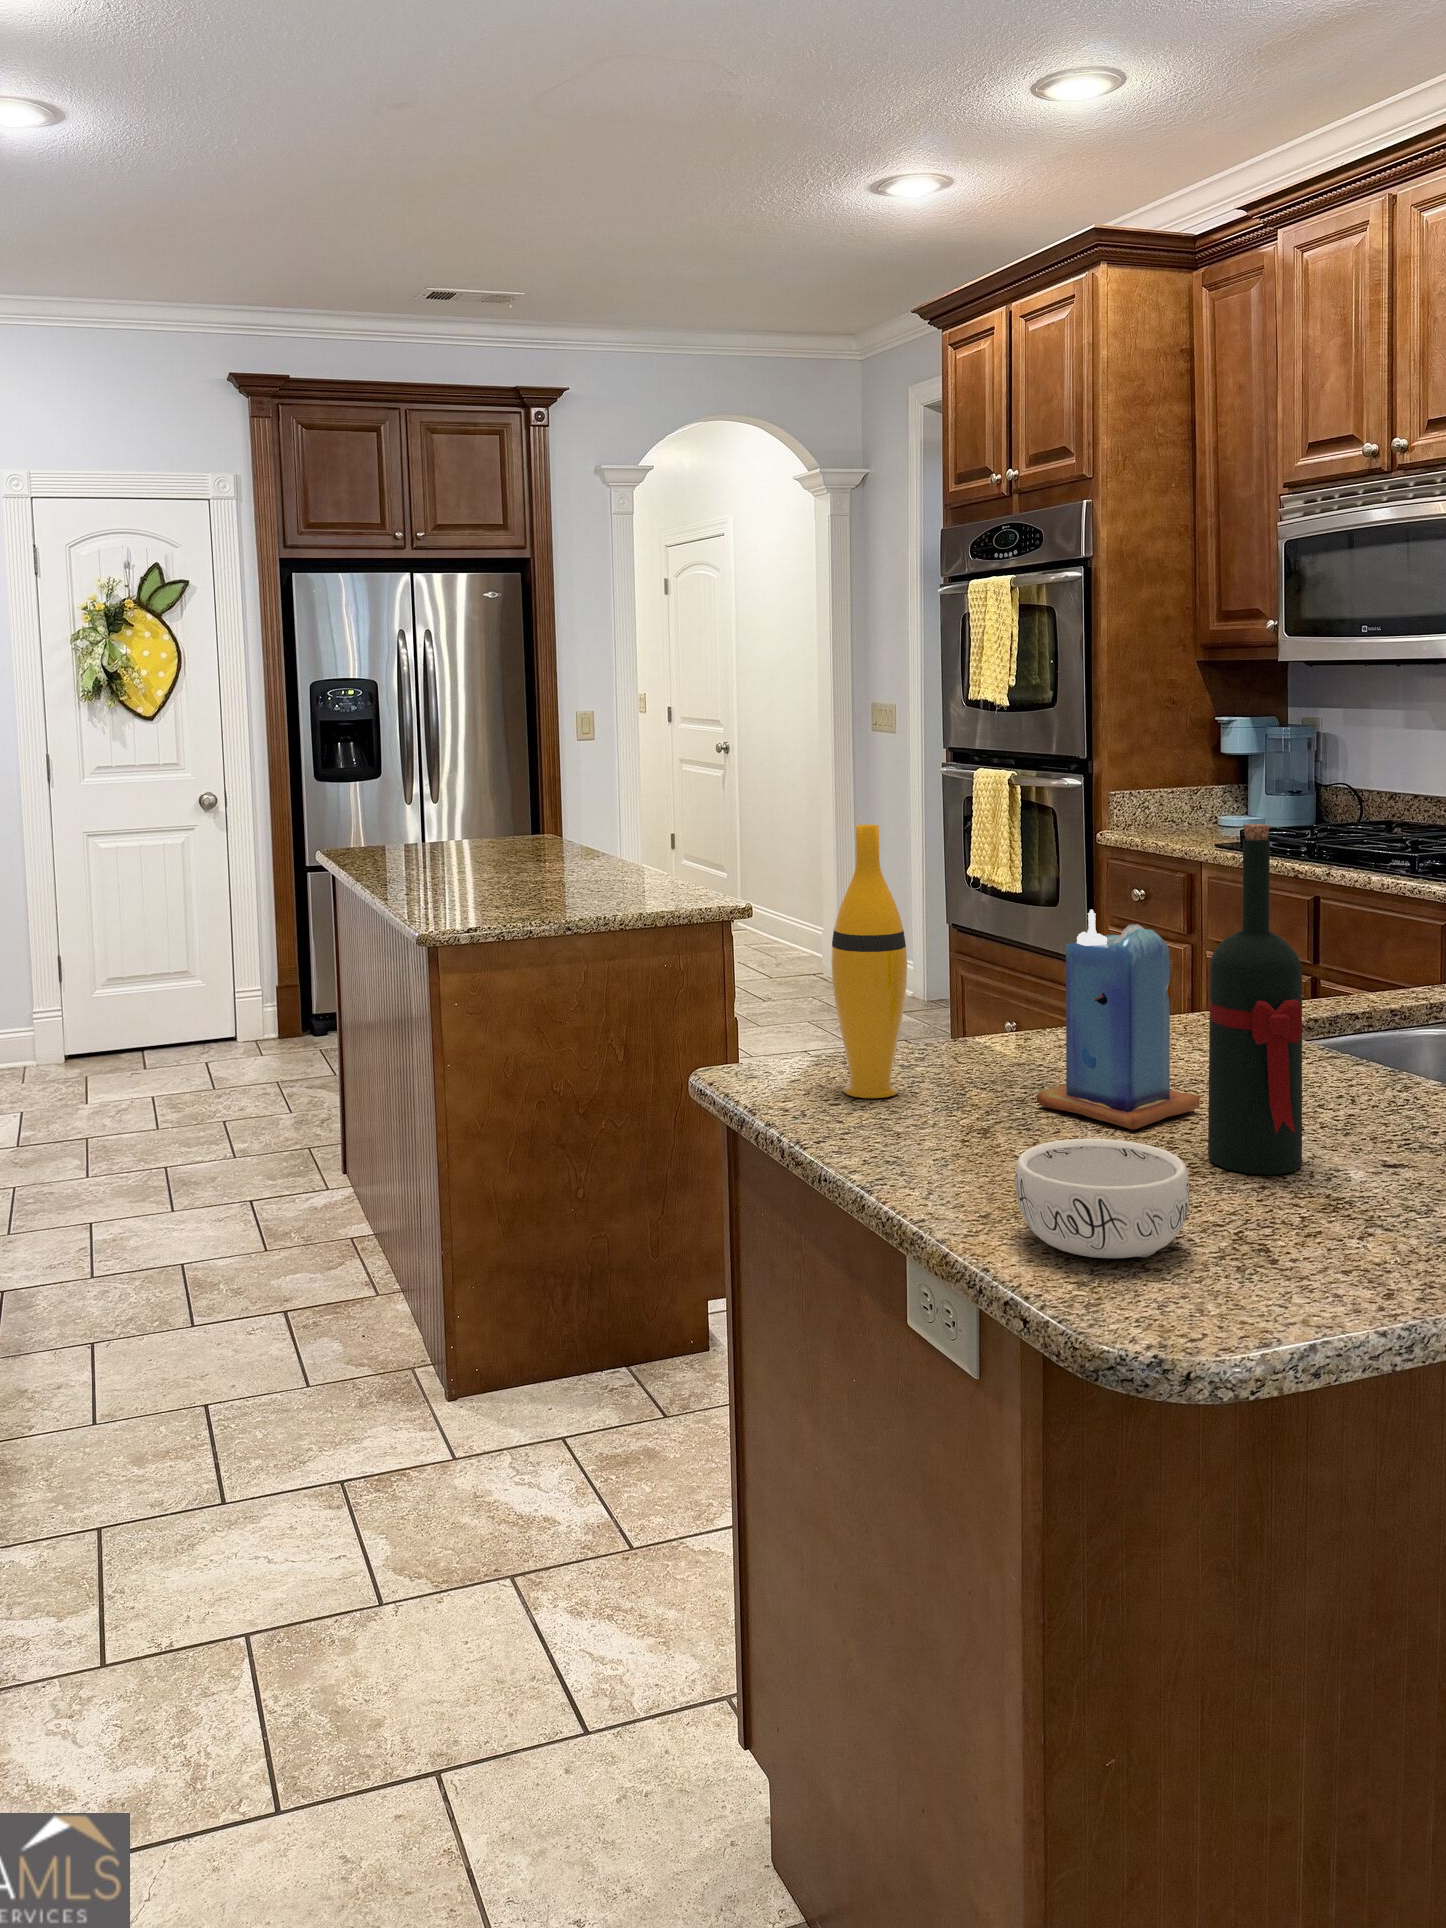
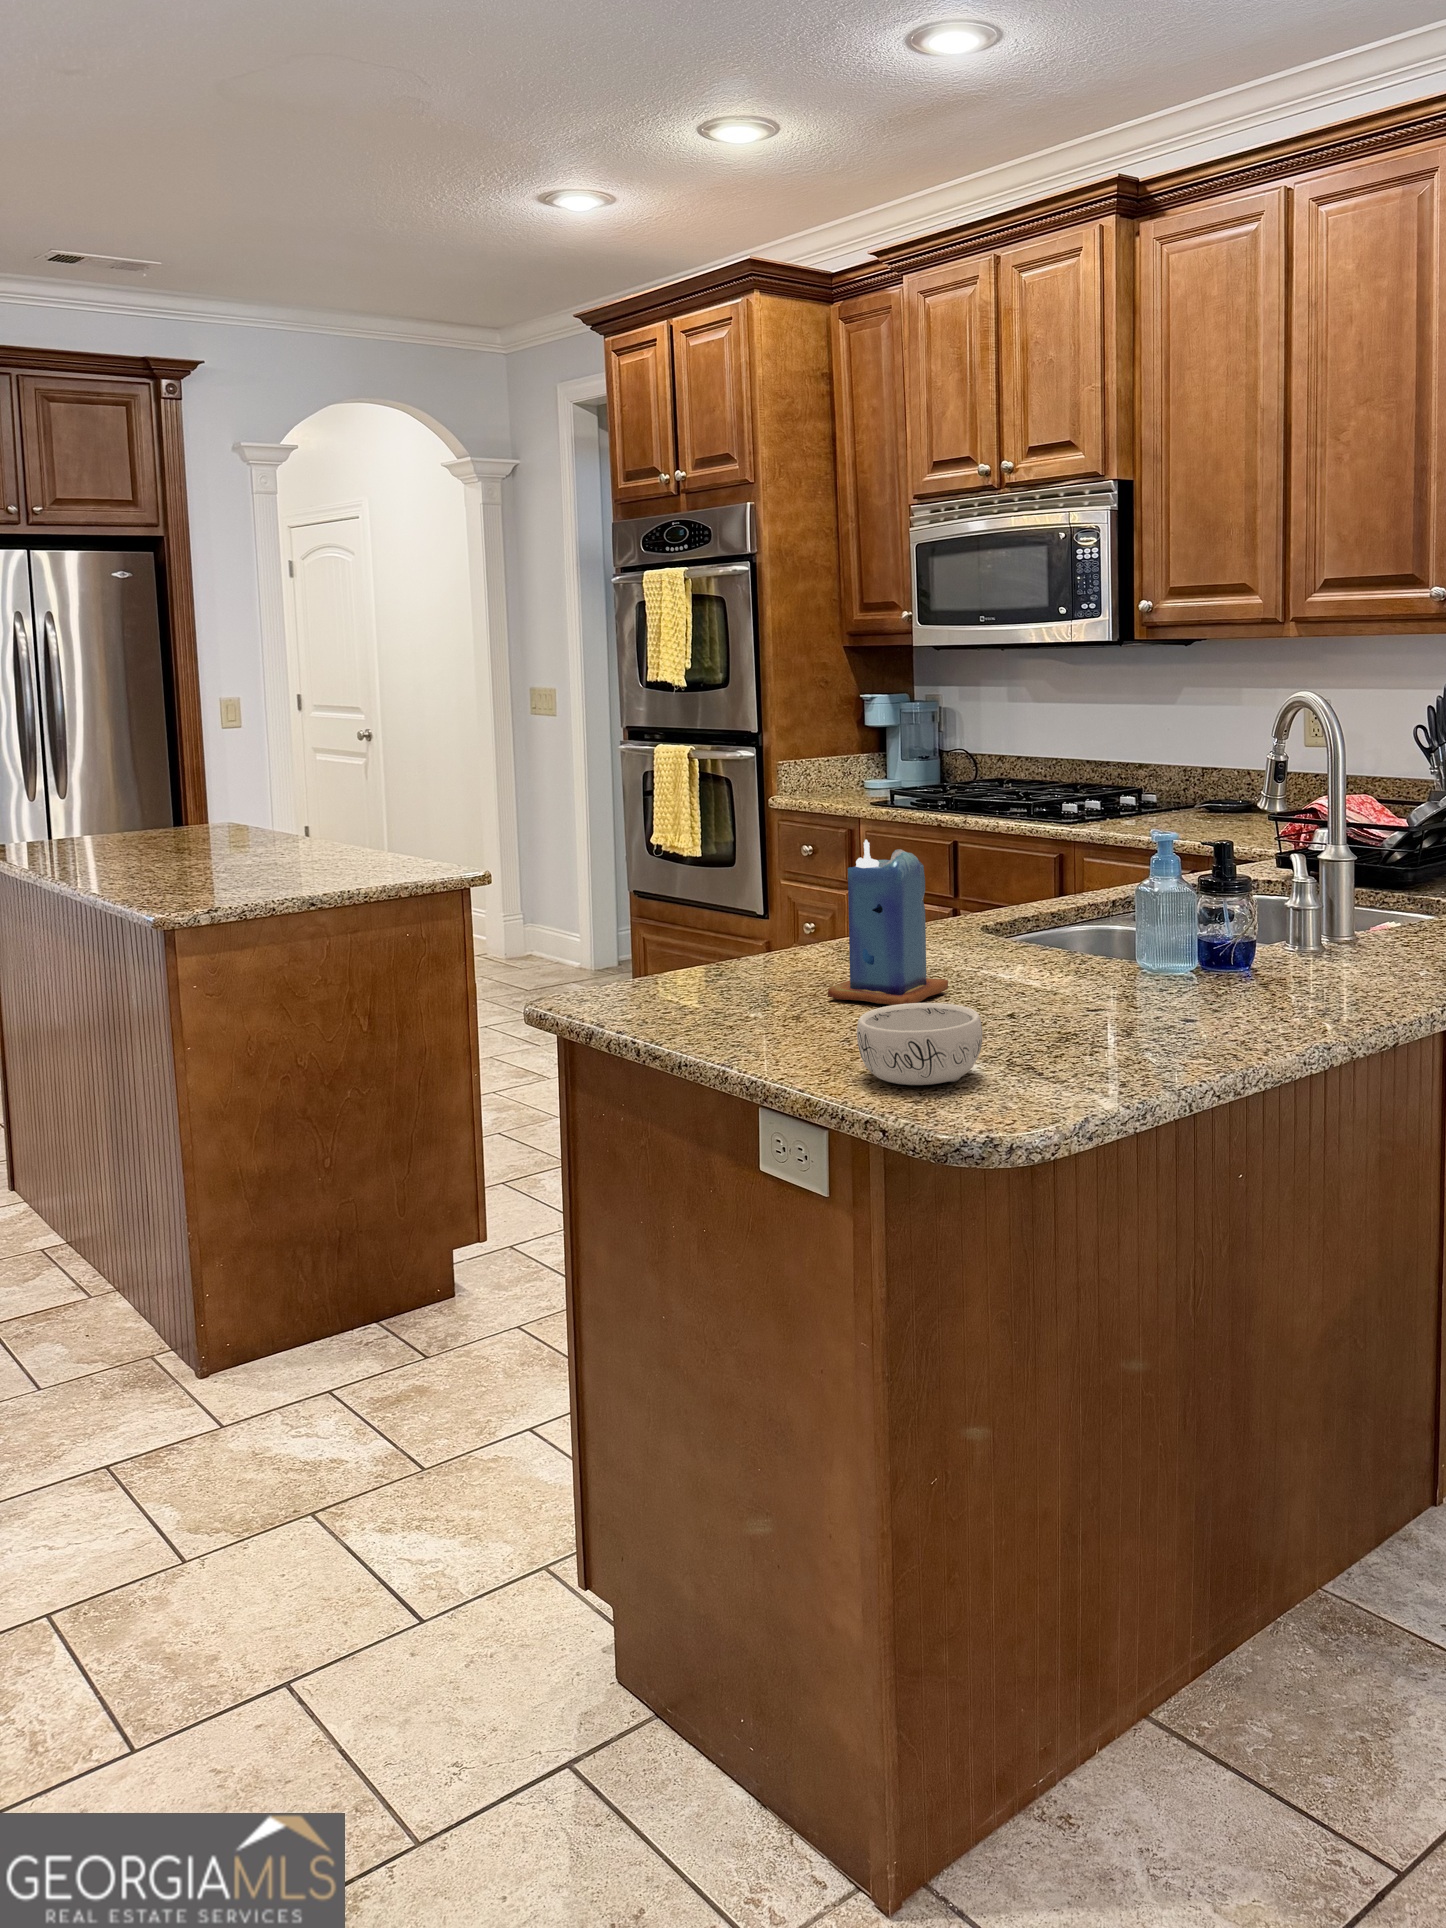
wine bottle: present [1208,824,1302,1175] -> none [966,765,1034,1026]
vase: present [831,825,907,1098] -> none [657,779,720,1006]

